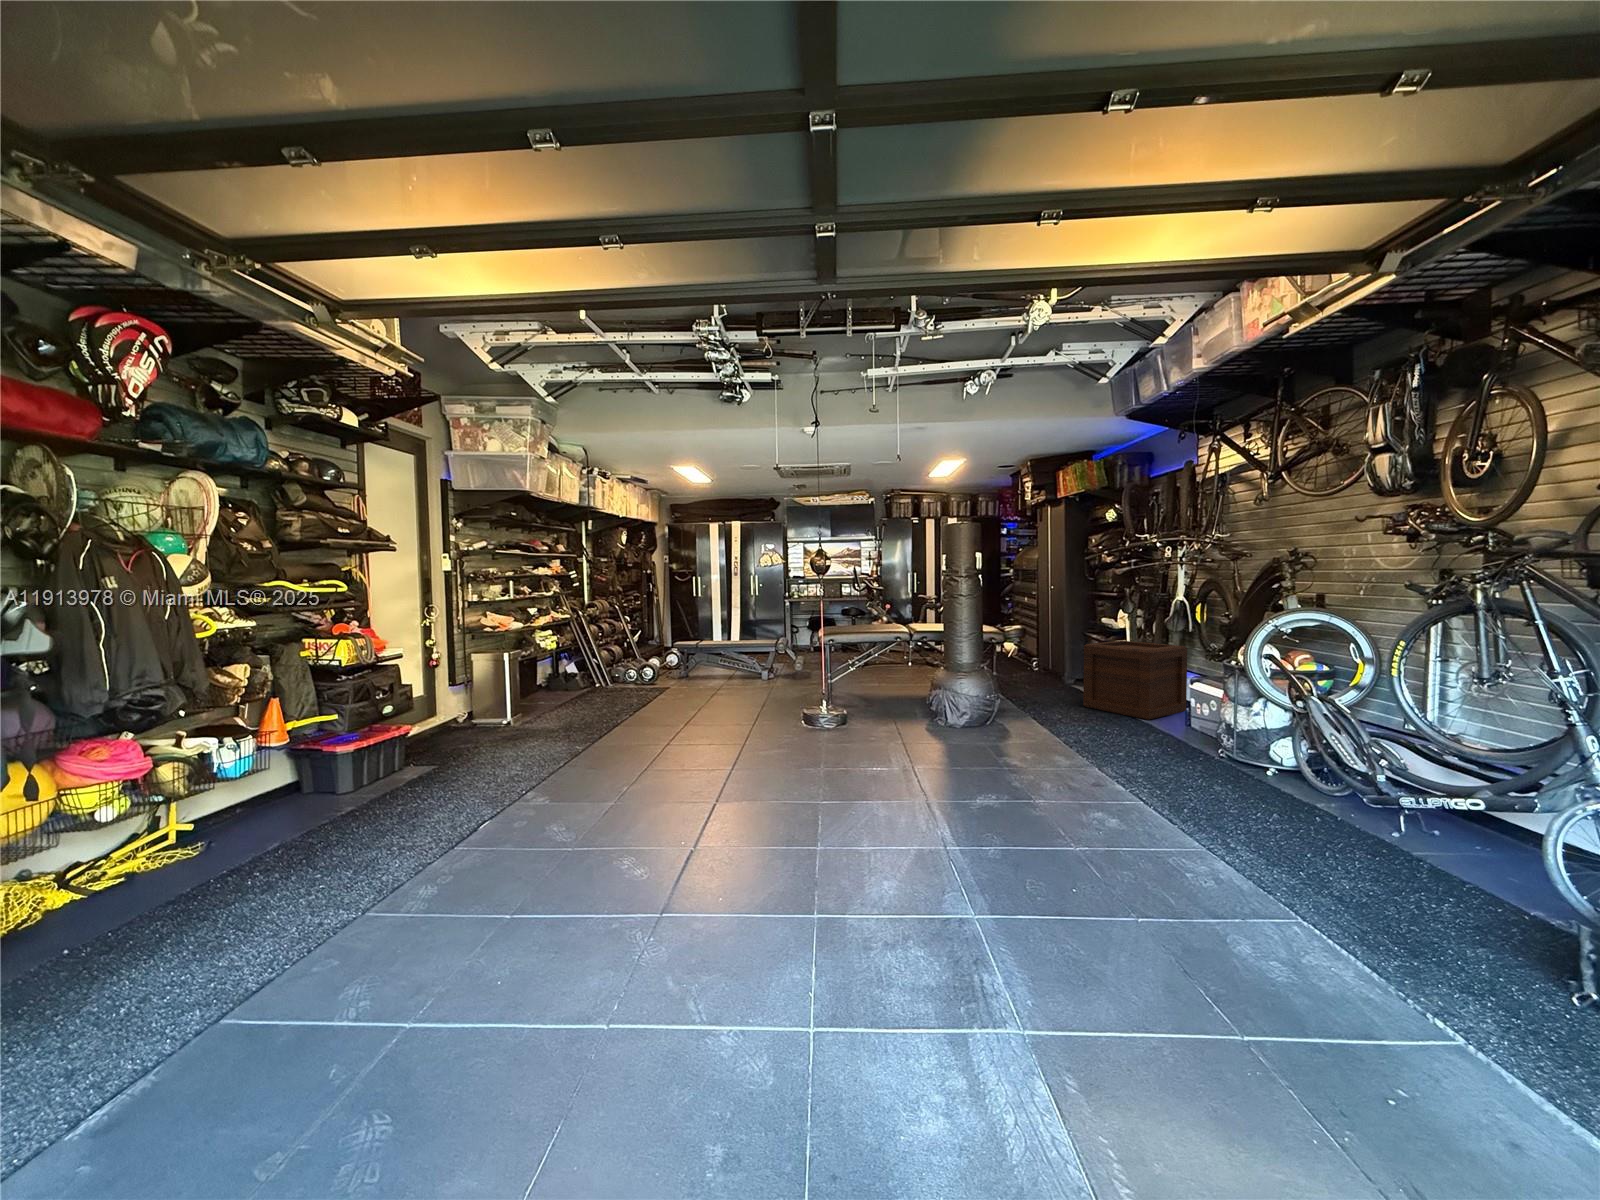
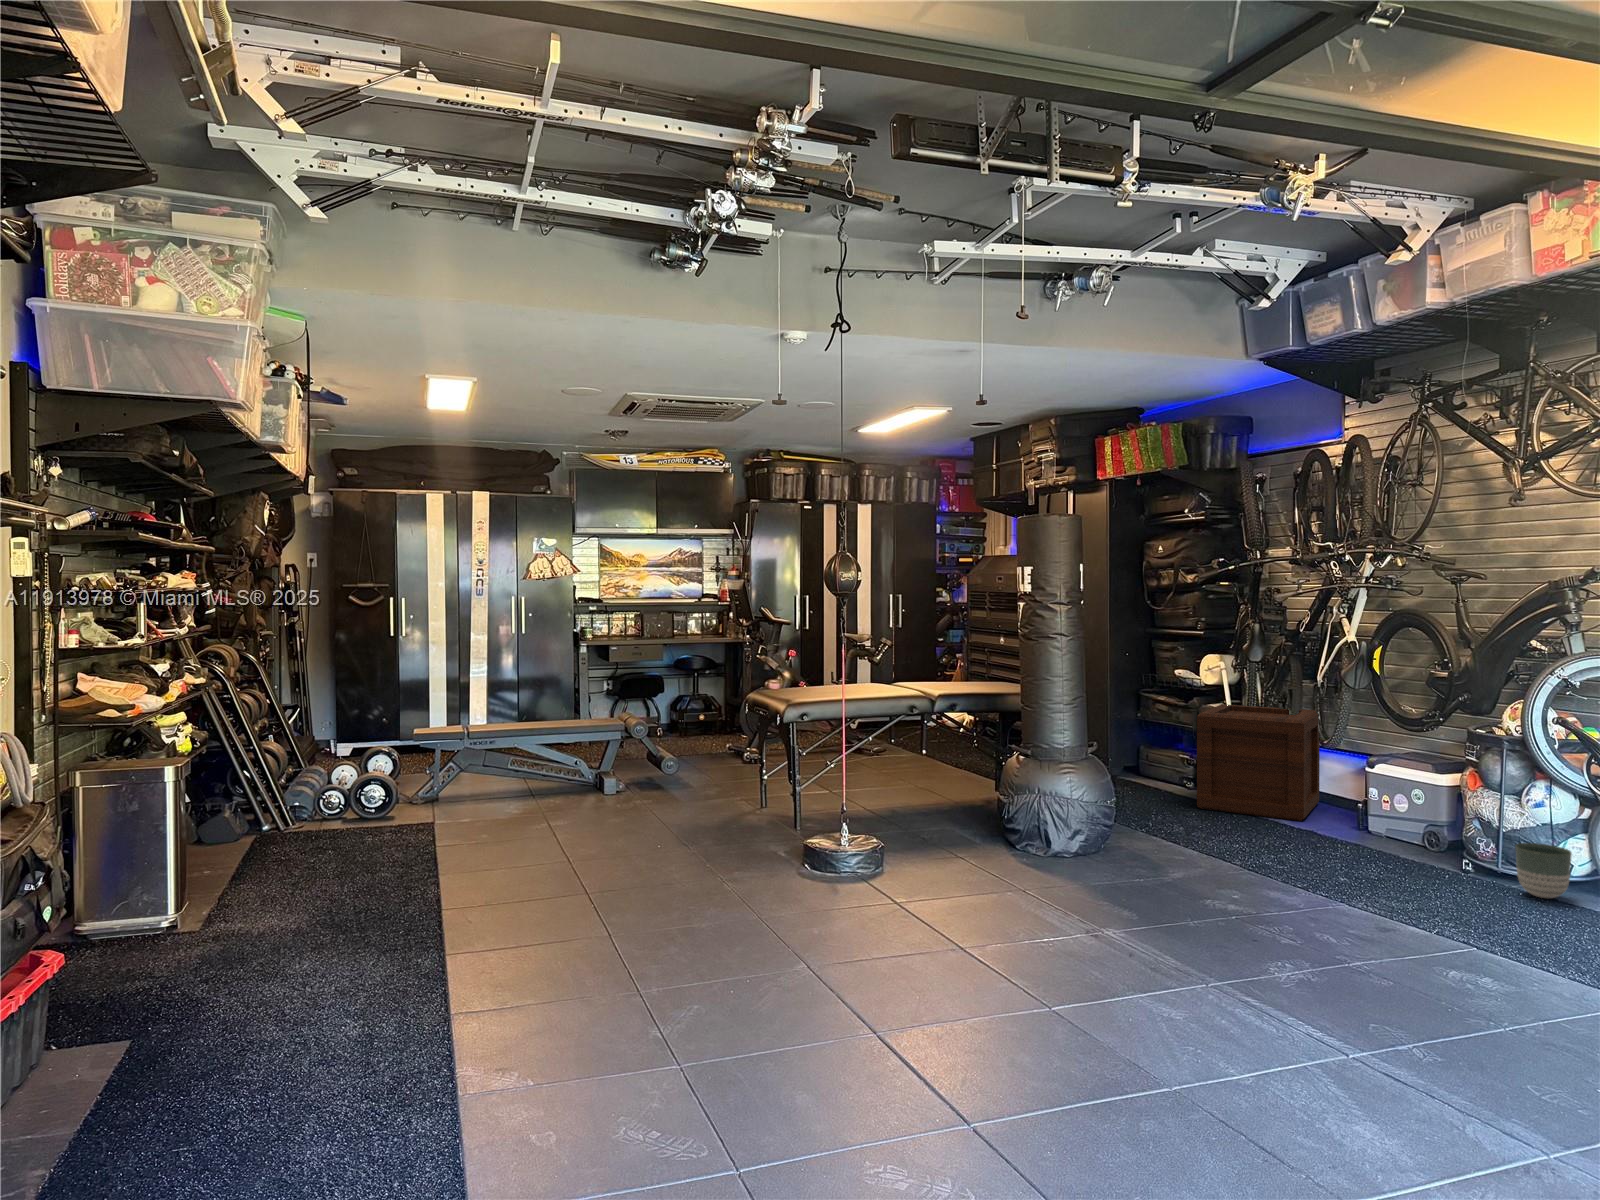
planter: none [1230,739,1272,781] -> present [1515,843,1572,898]

